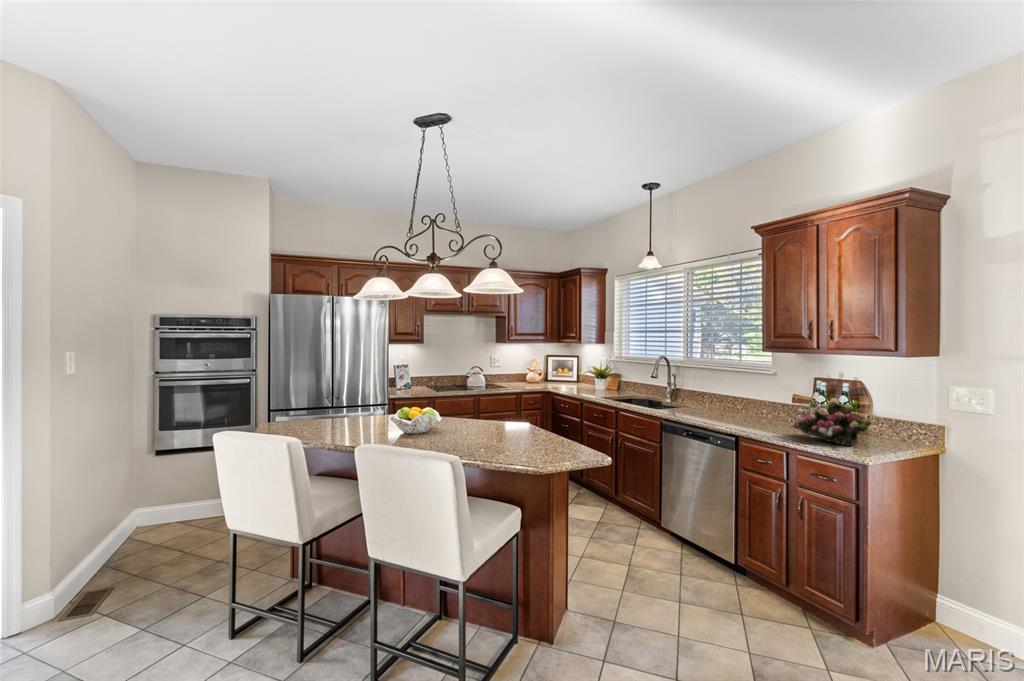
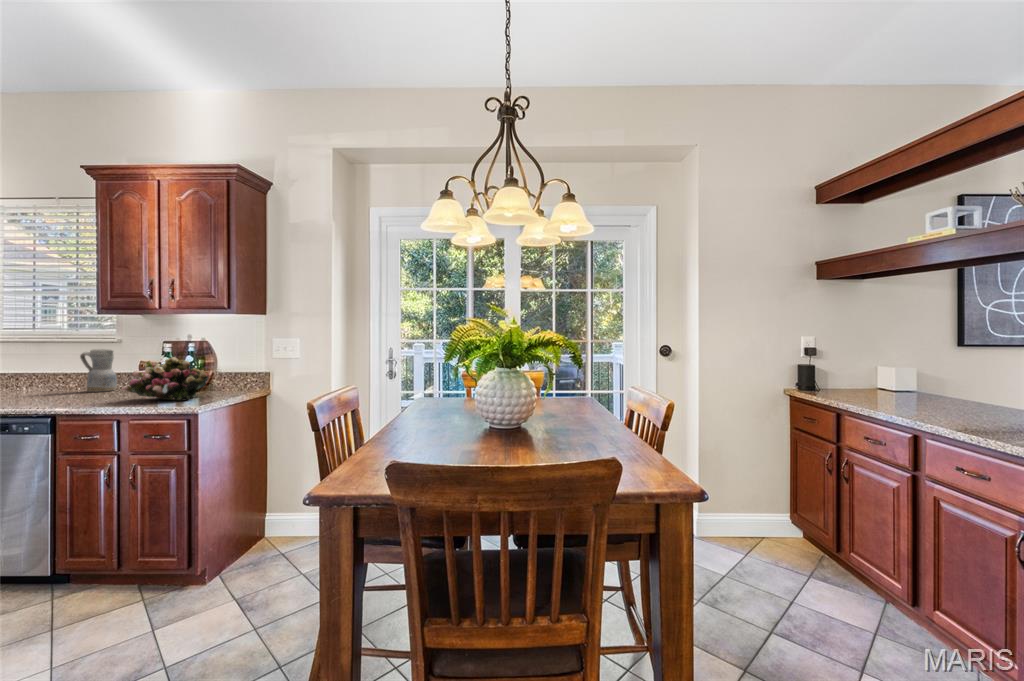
ceramic pitcher: none [747,381,774,419] -> present [80,349,117,392]

